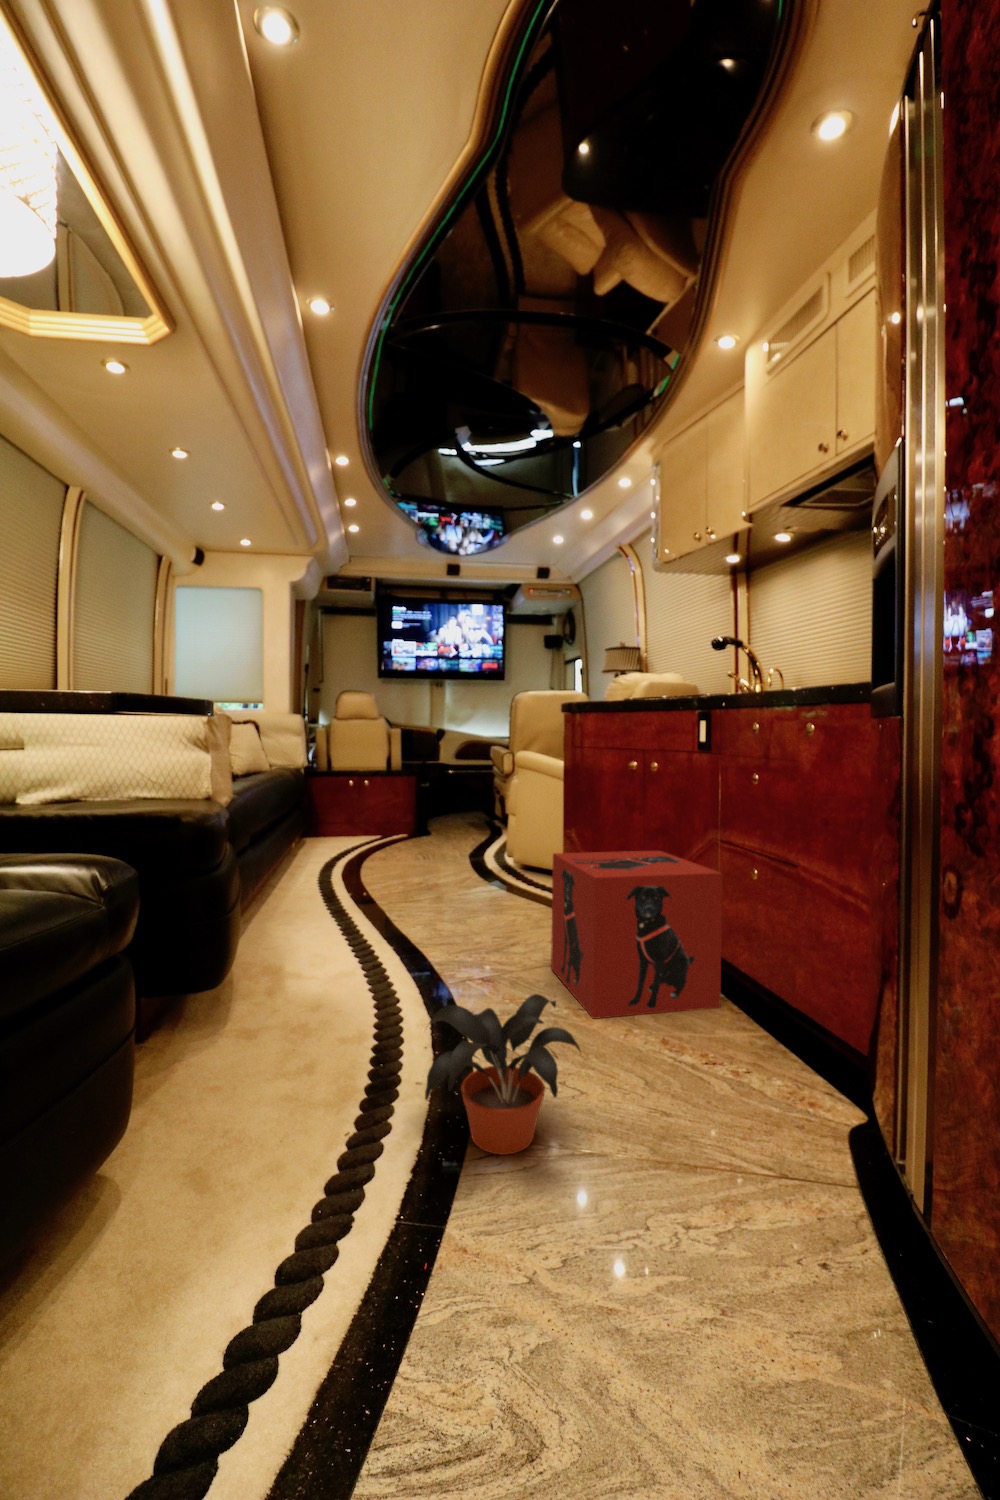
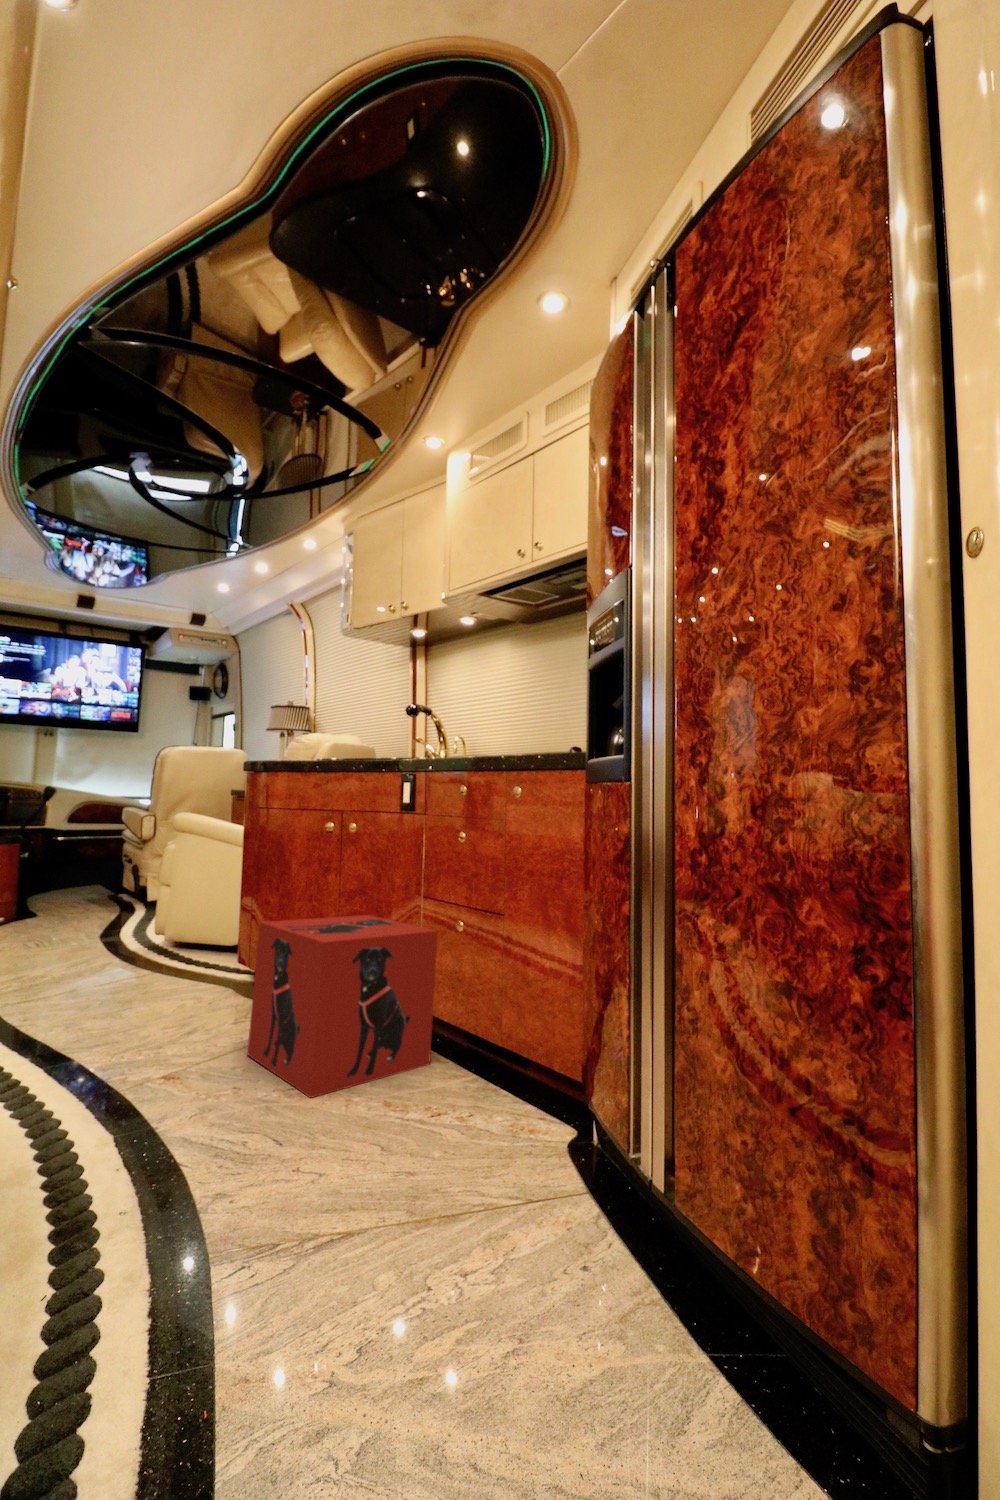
potted plant: present [425,994,580,1155] -> none [149,1069,342,1268]

